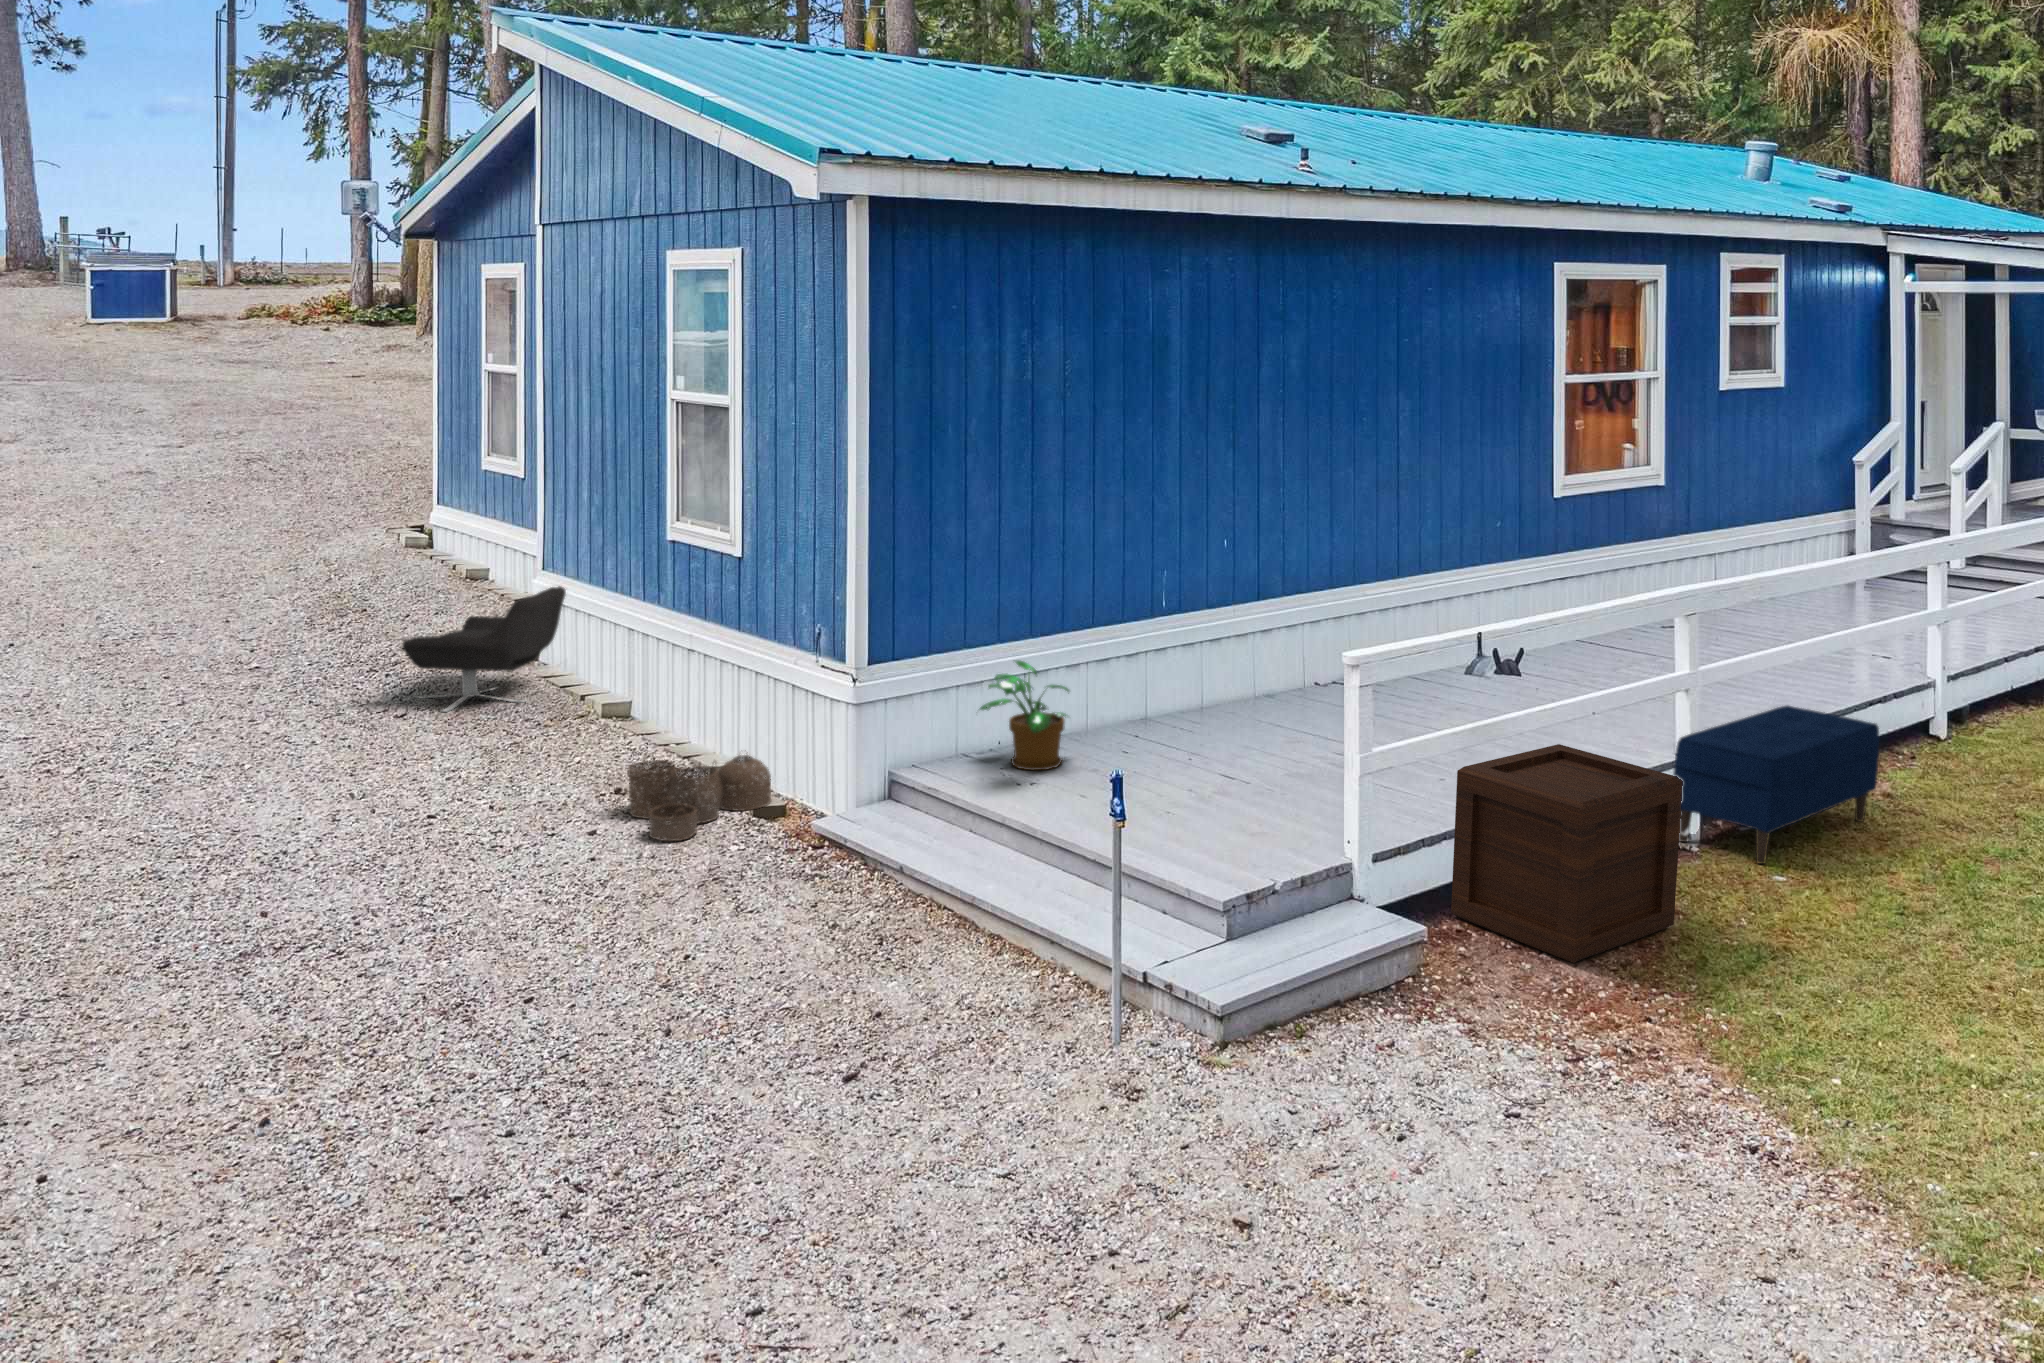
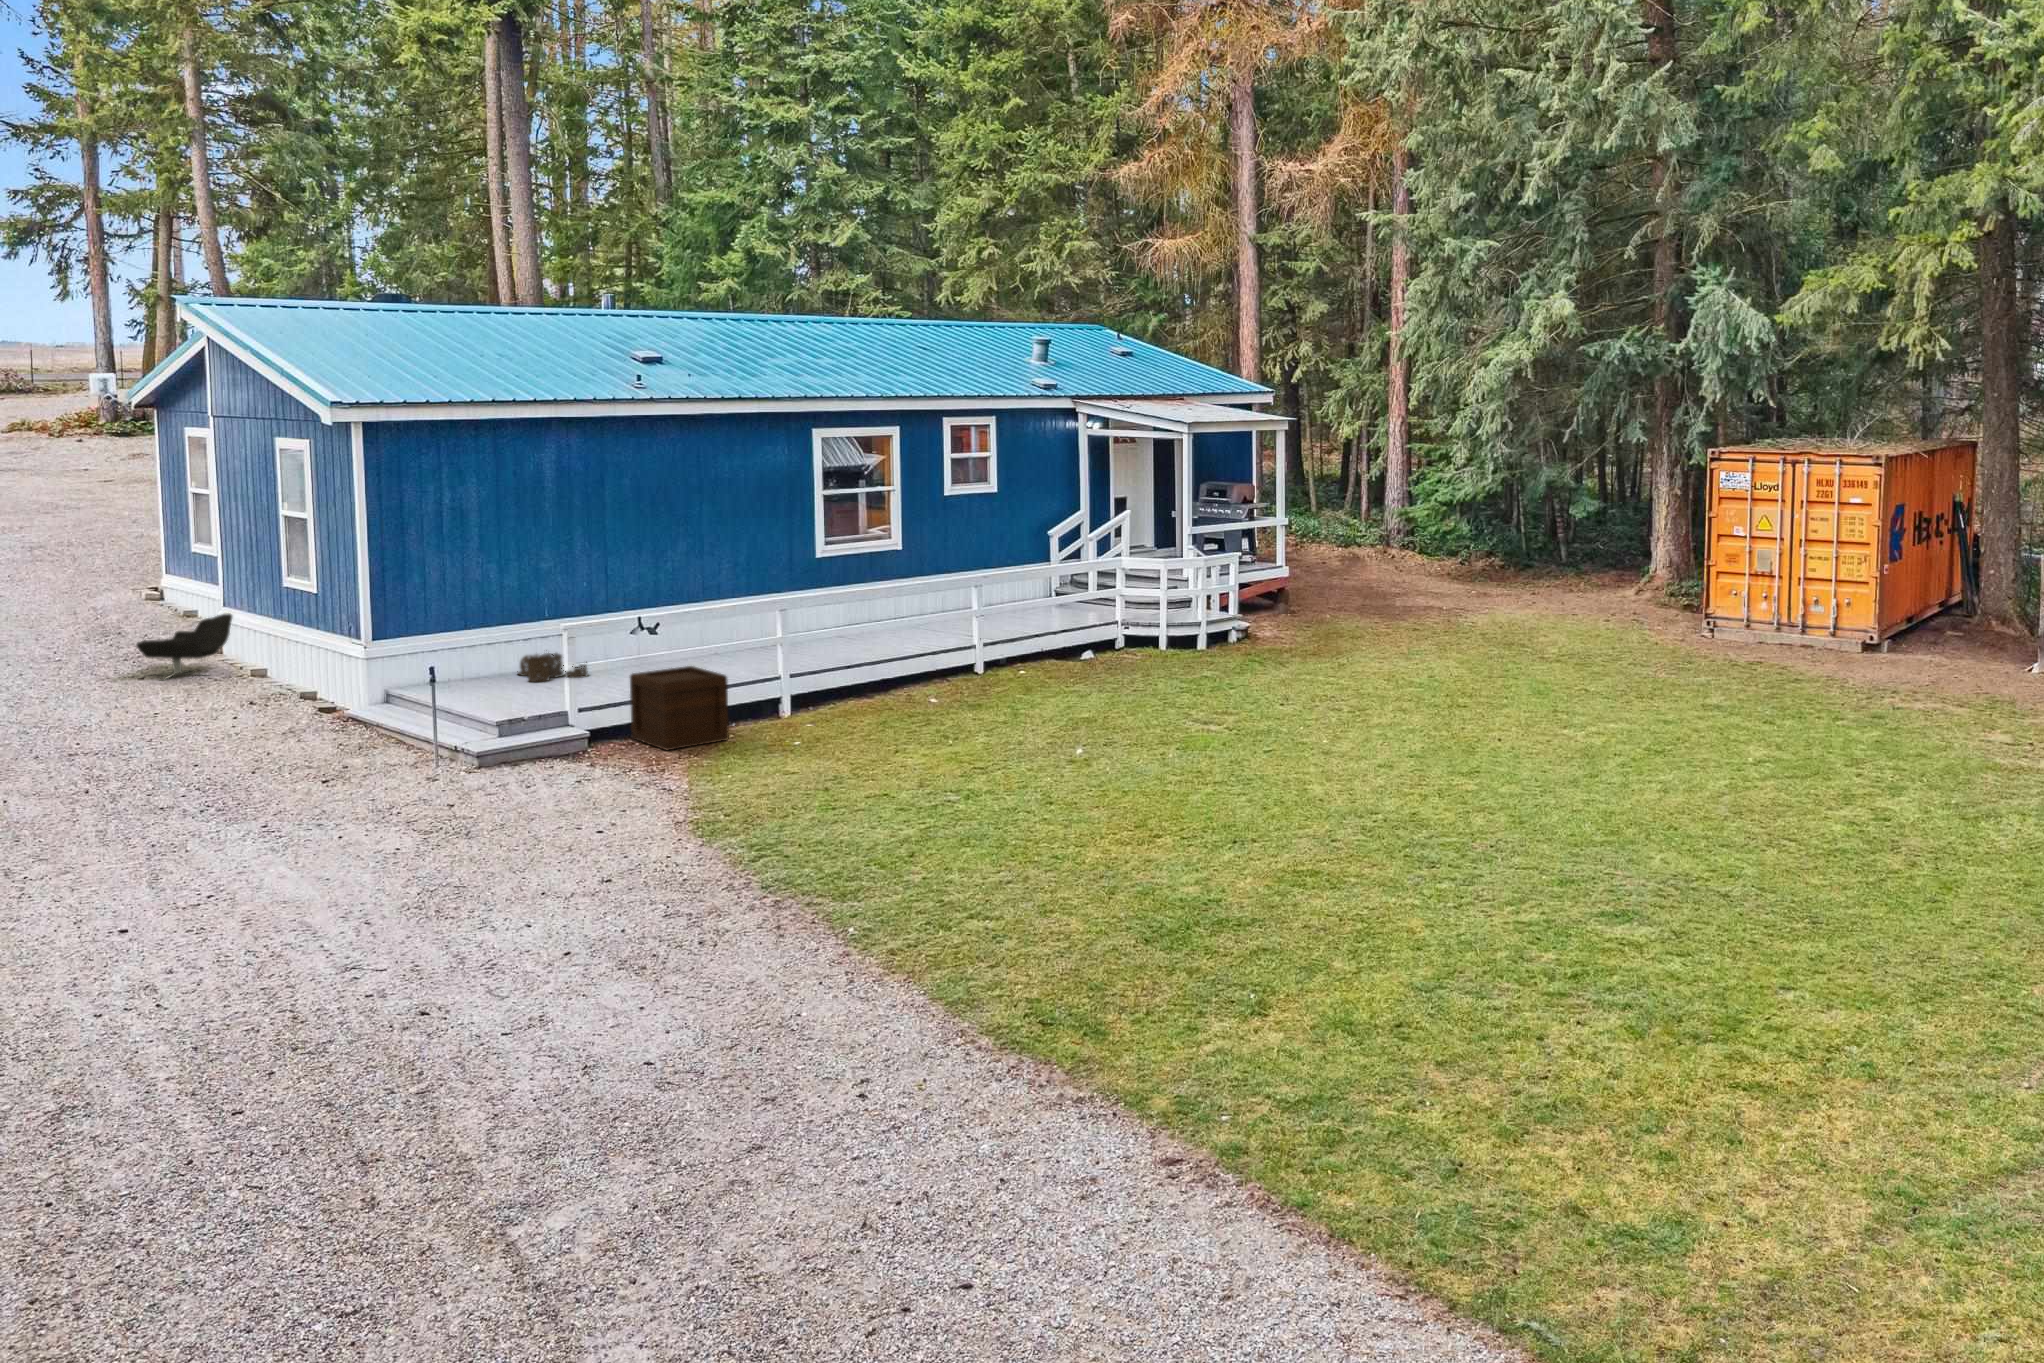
potted plant: present [980,661,1069,770] -> none [432,639,481,689]
bench: present [1674,706,1879,864] -> none [774,654,888,721]
woven basket: present [628,755,771,841] -> present [517,653,588,682]

